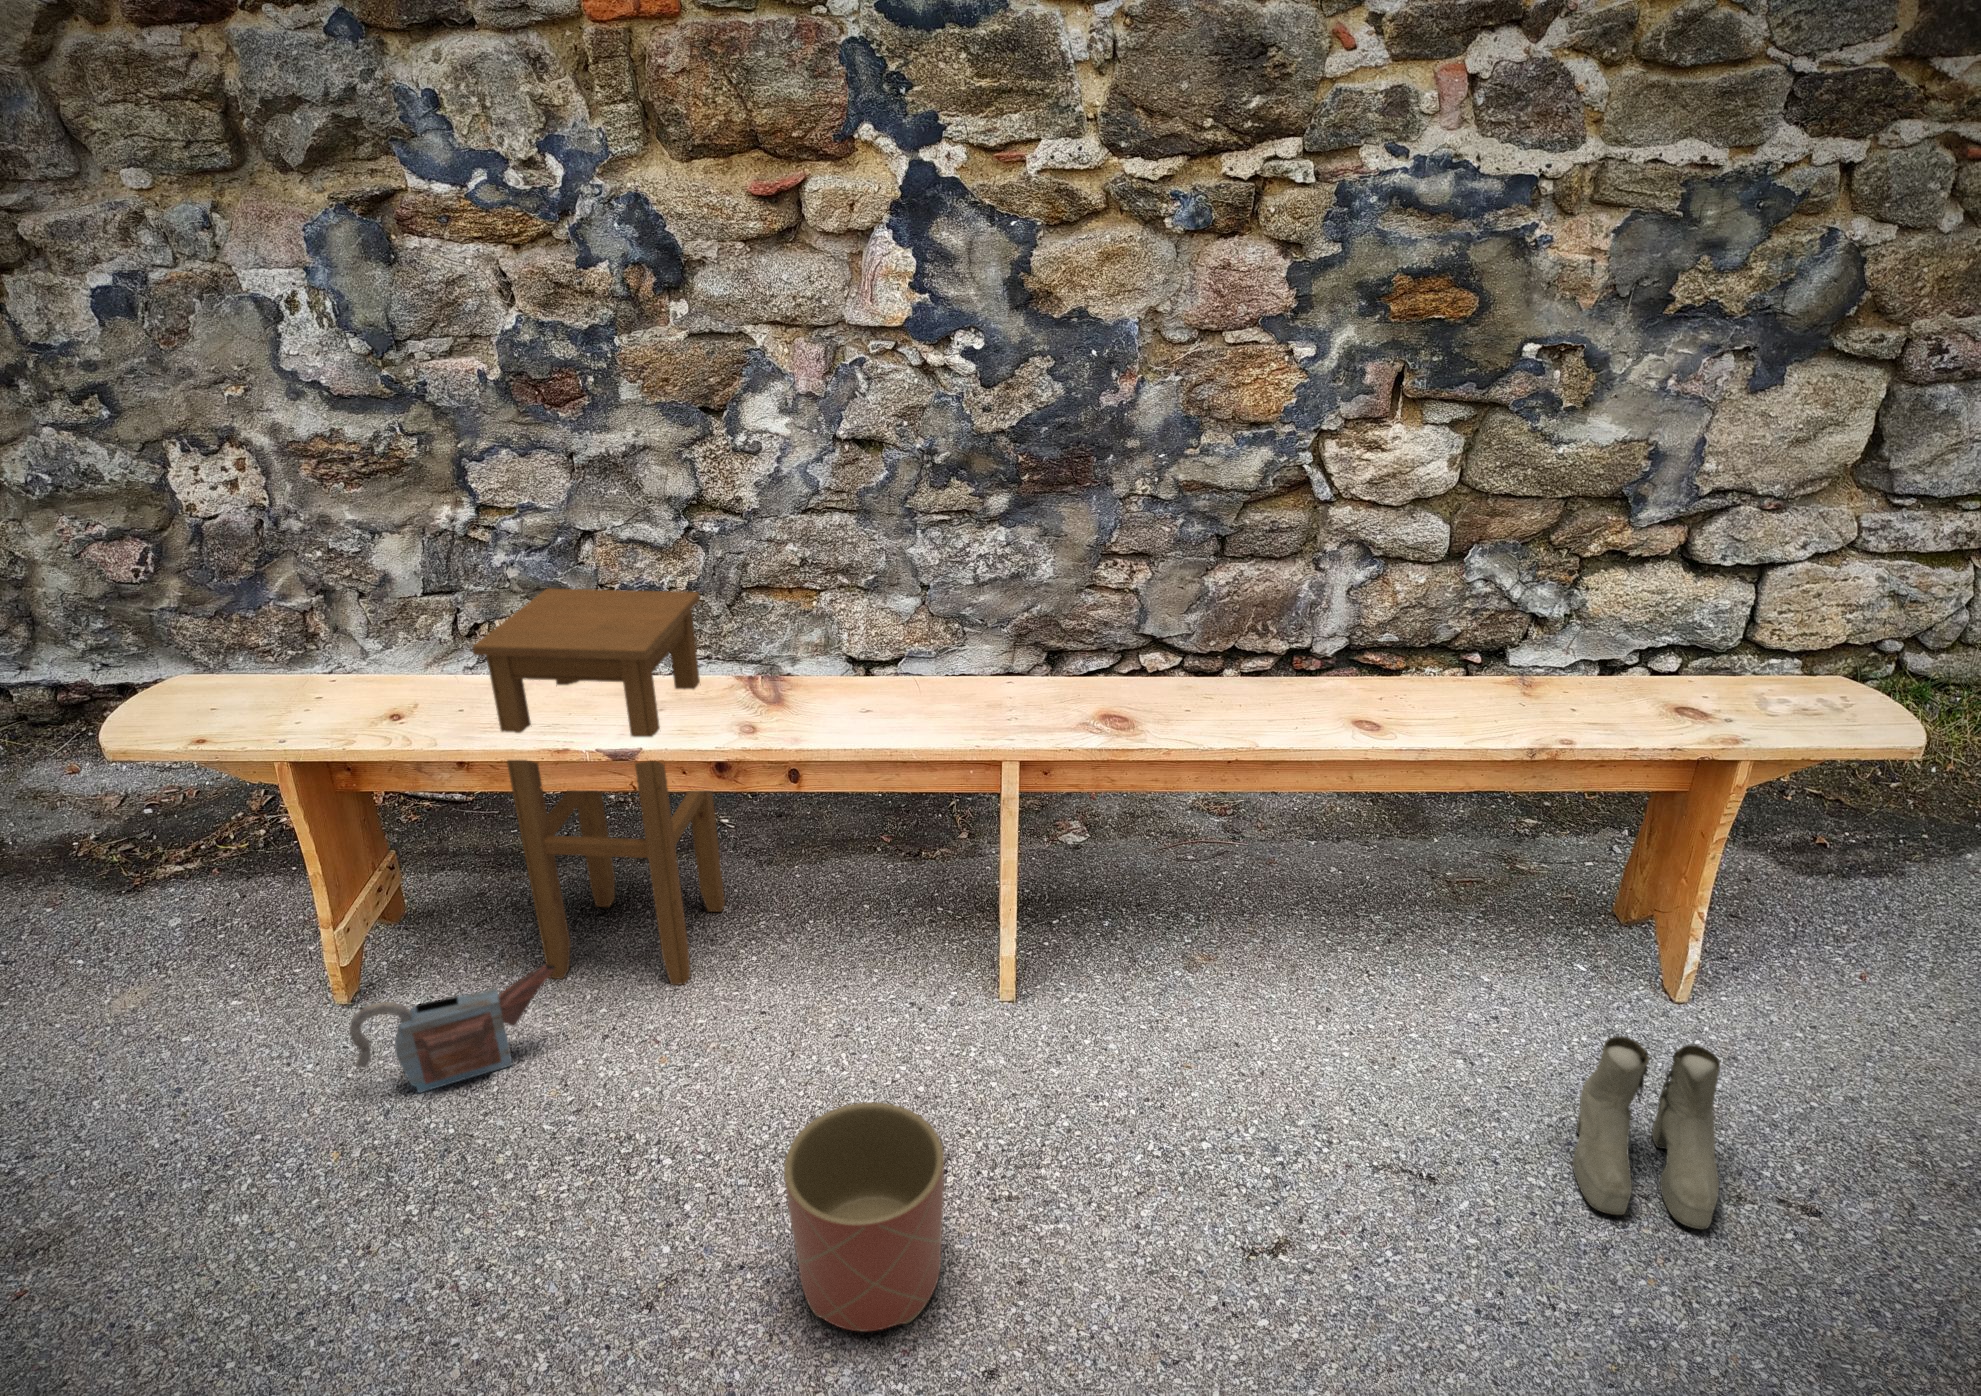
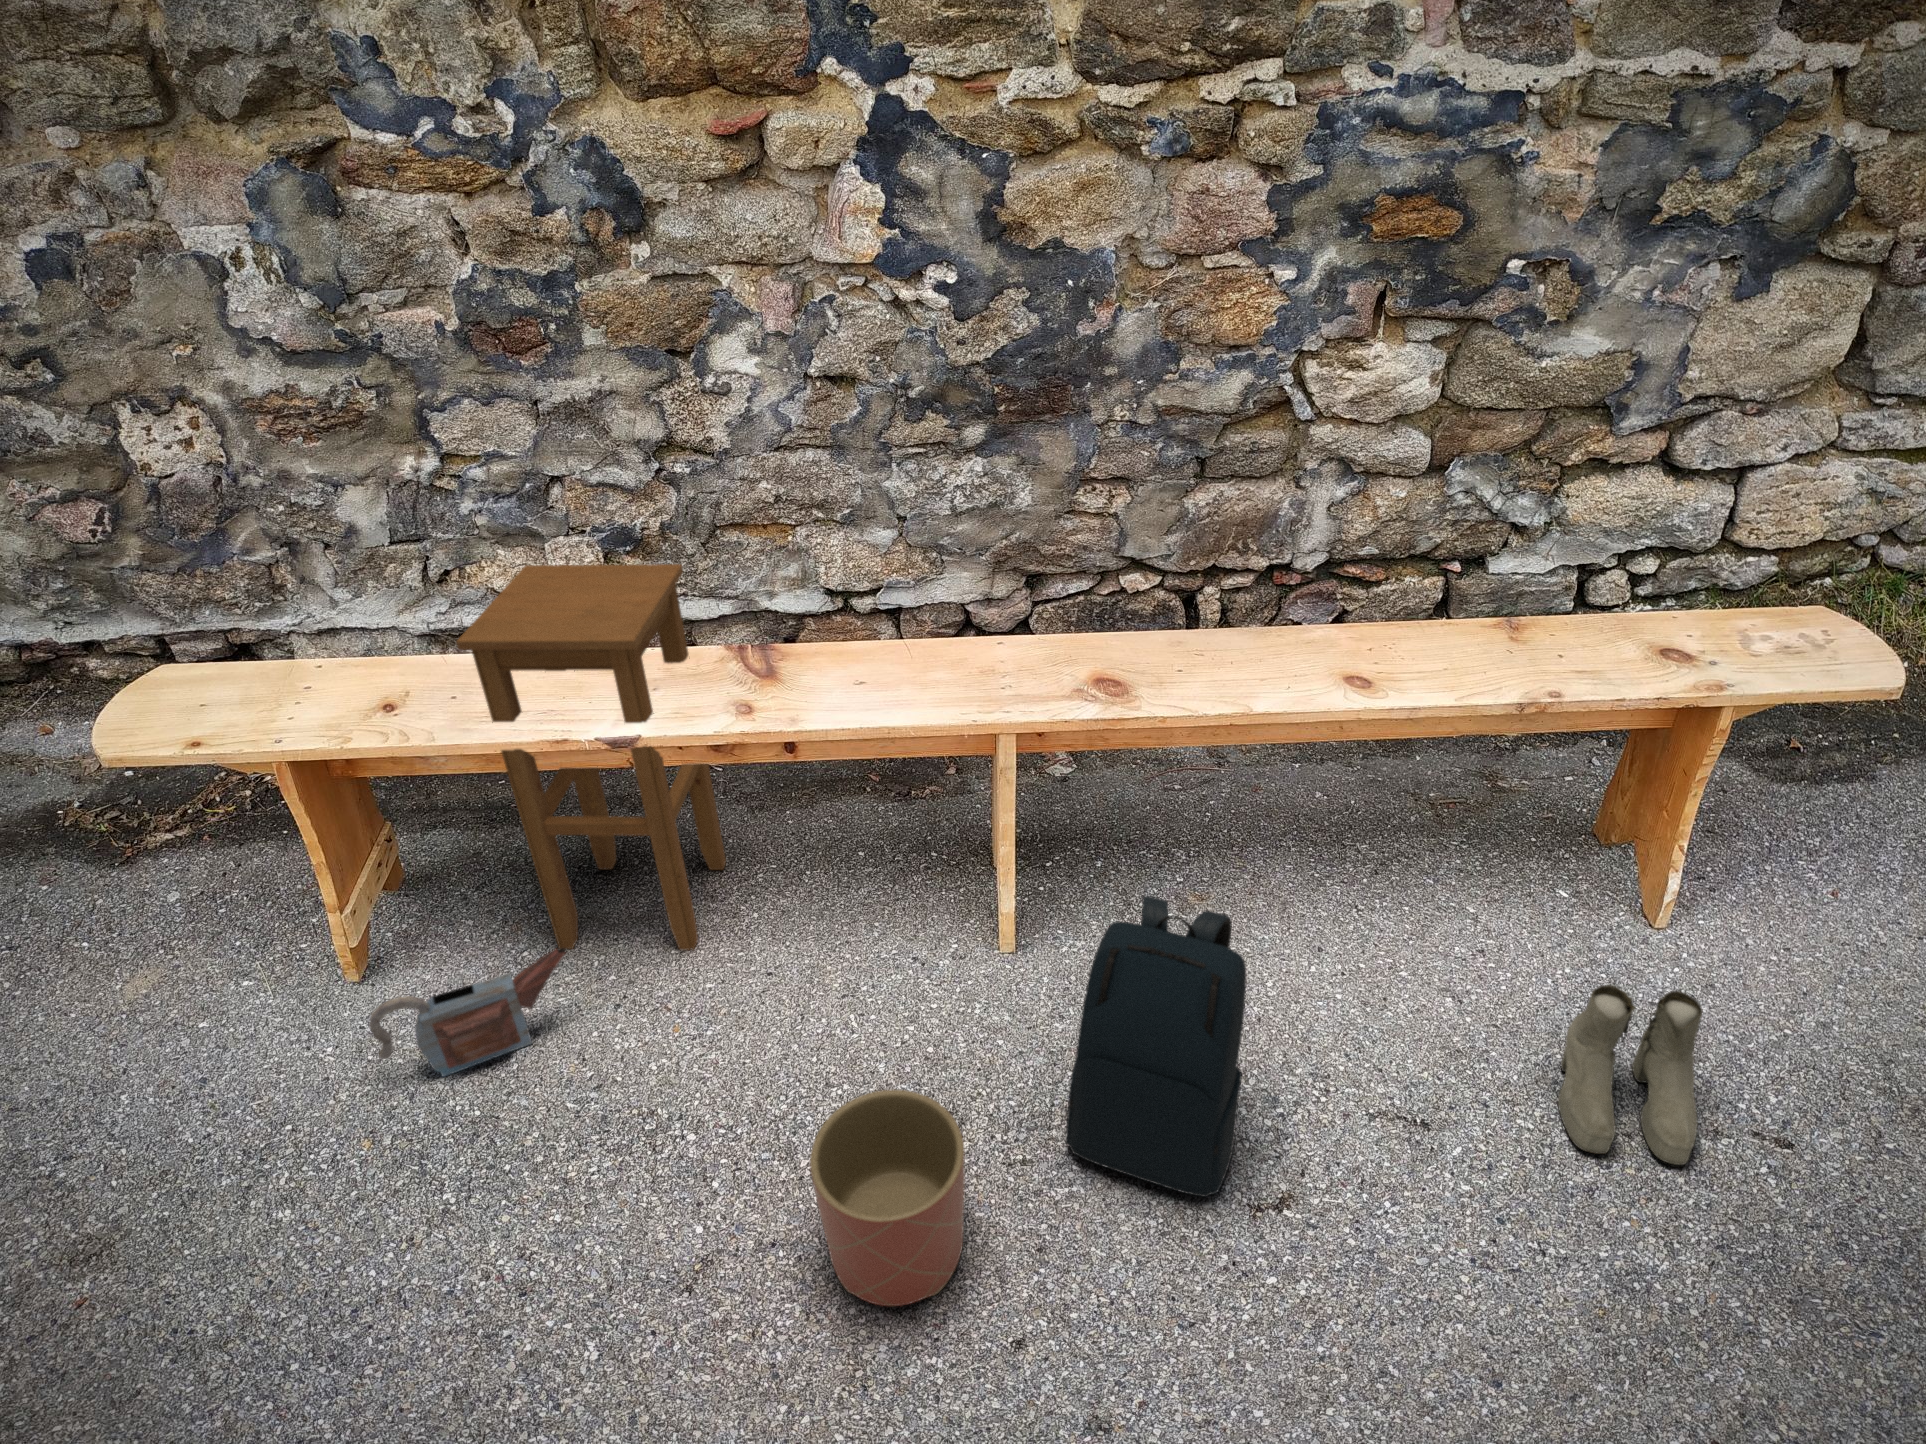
backpack: none [1053,917,1242,1239] -> present [1065,896,1246,1197]

